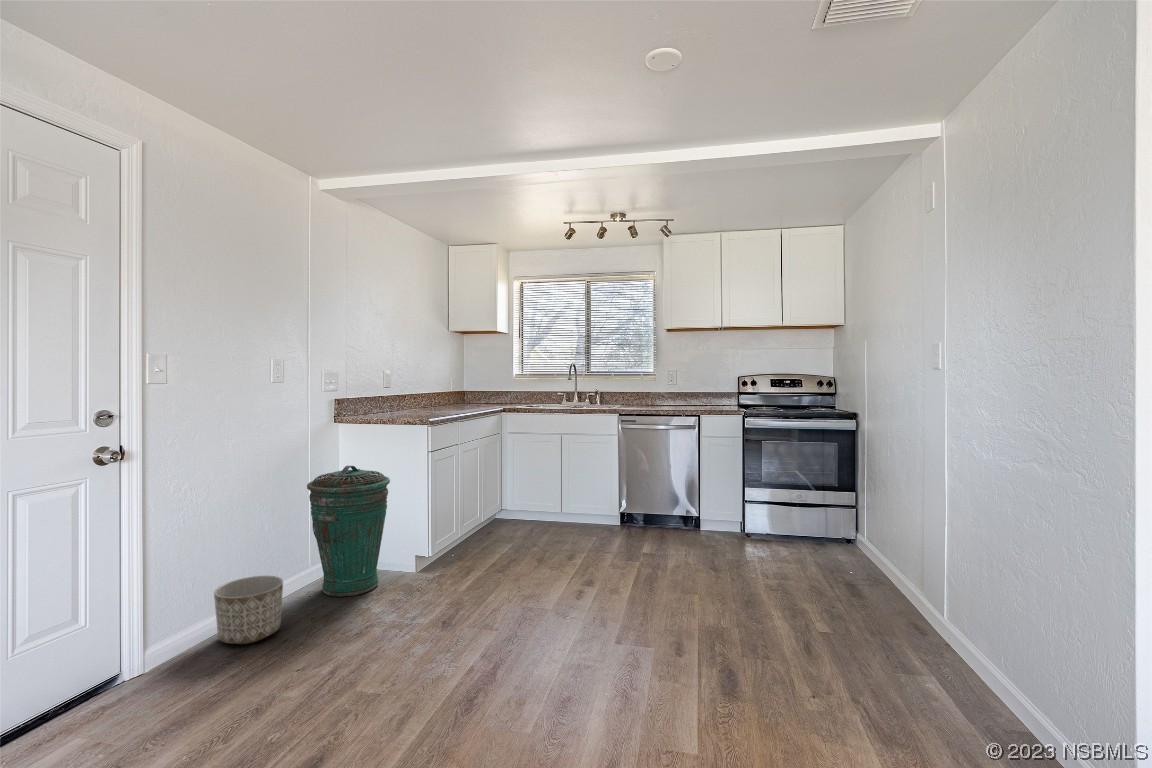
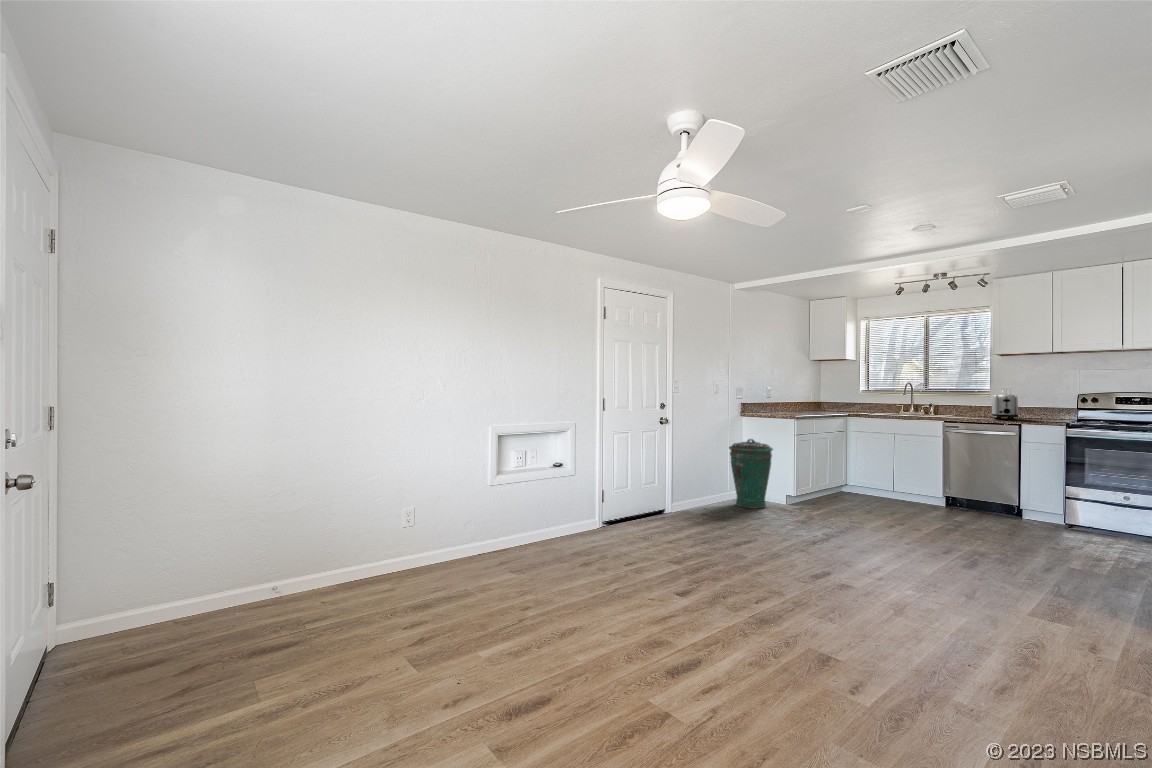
toaster: none [667,379,698,411] -> present [992,395,1018,420]
planter: present [214,576,283,644] -> none [692,487,722,515]

